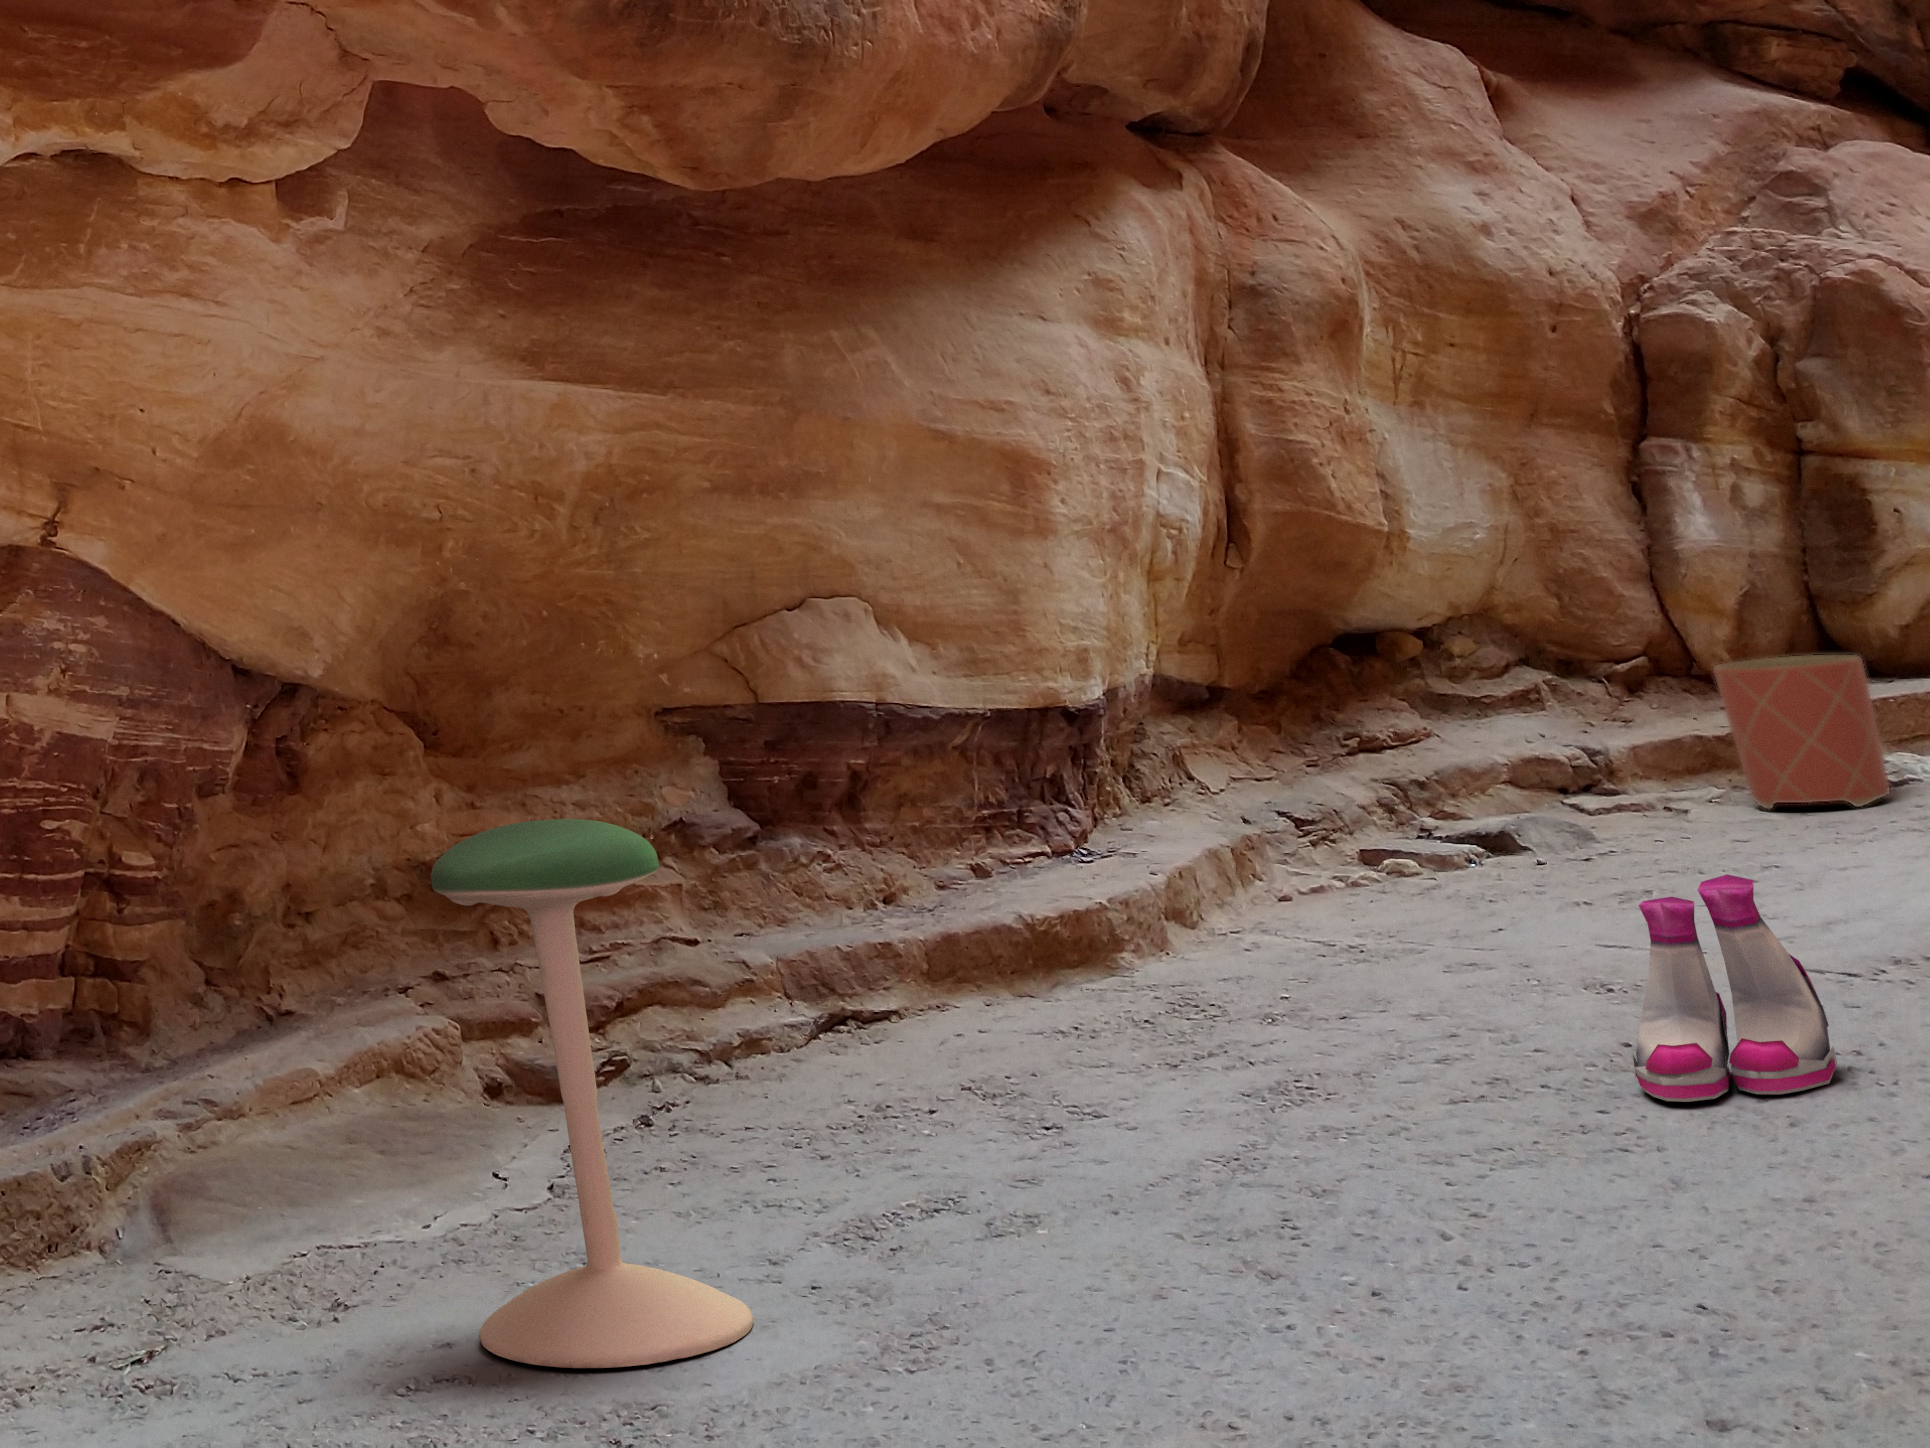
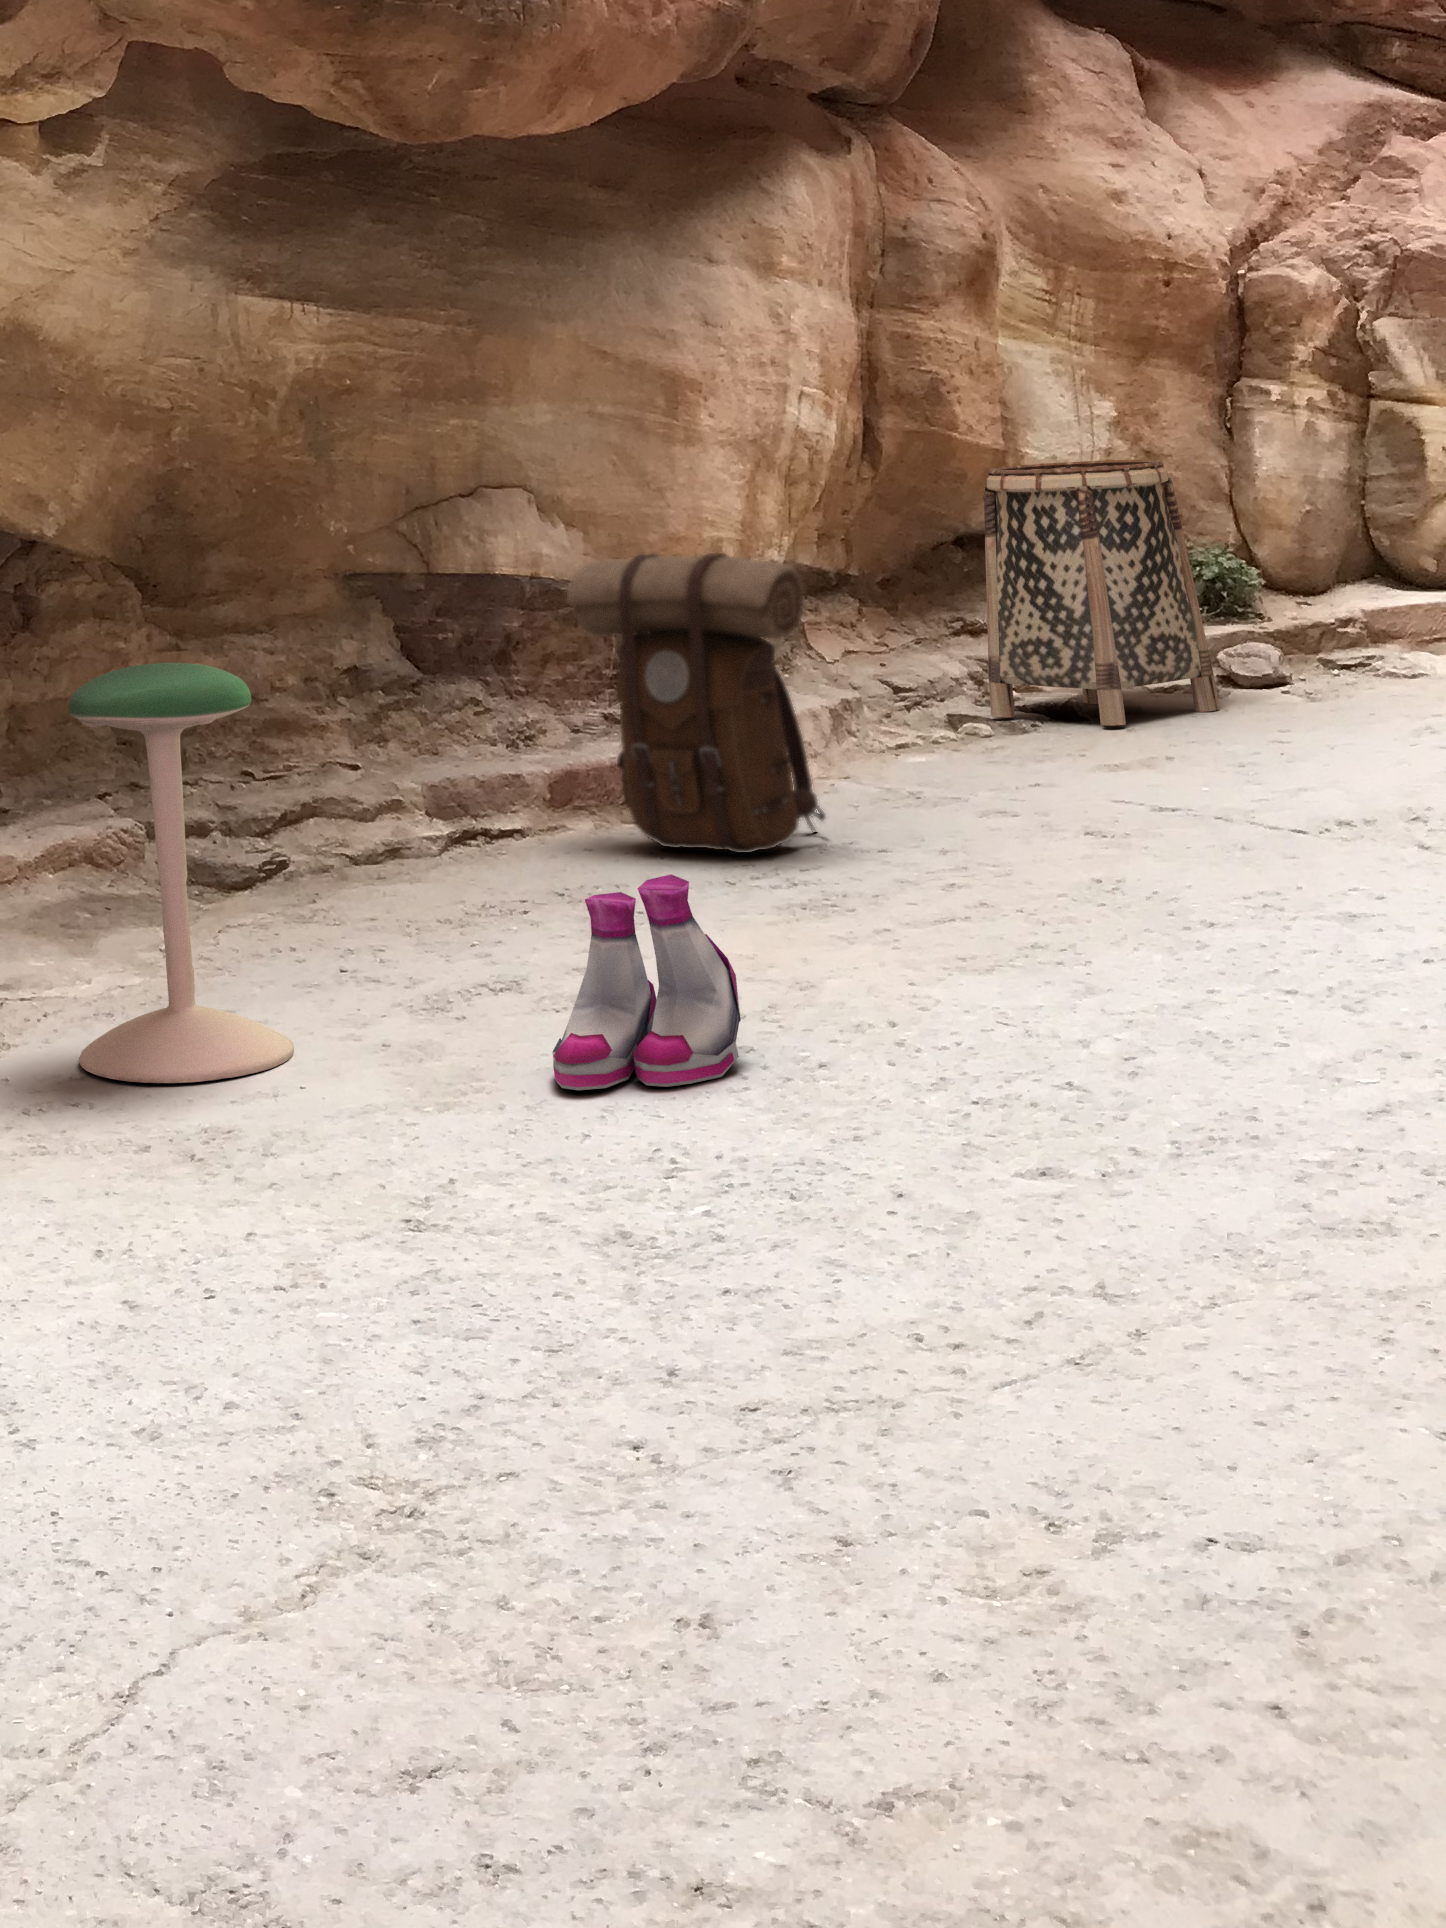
basket: none [1391,532,1714,861] -> present [984,460,1219,725]
planter: present [1714,655,1890,809] -> none [1244,567,1373,691]
backpack: none [952,661,1302,1038] -> present [567,553,825,853]
boots: present [1633,874,1837,1102] -> present [552,874,741,1090]

